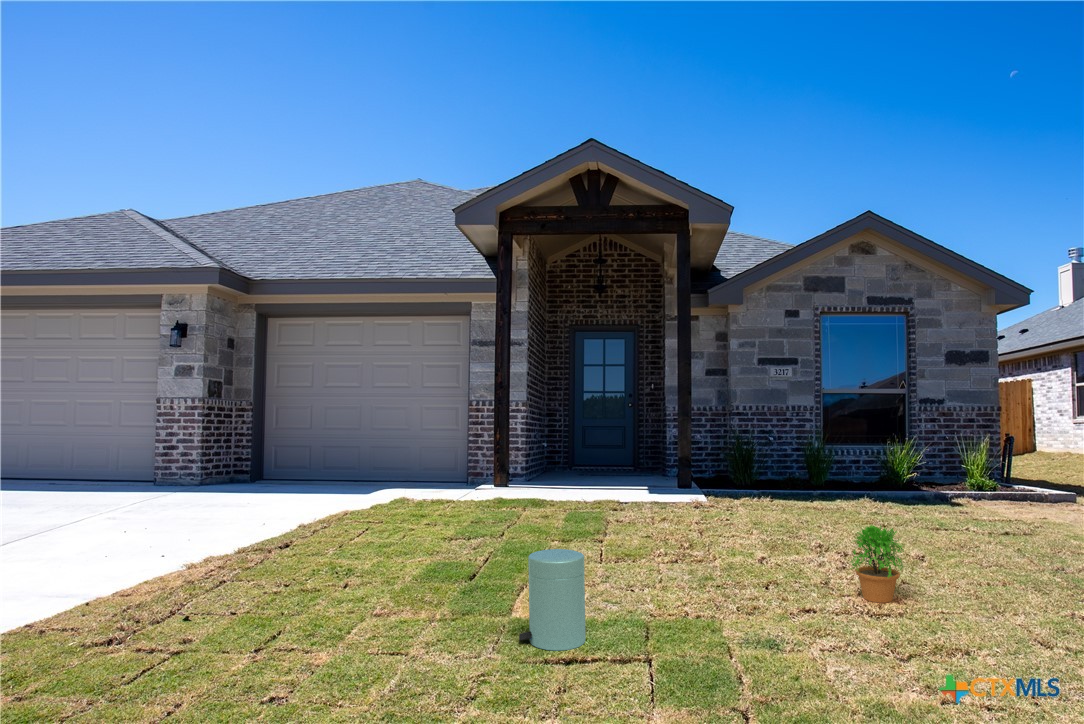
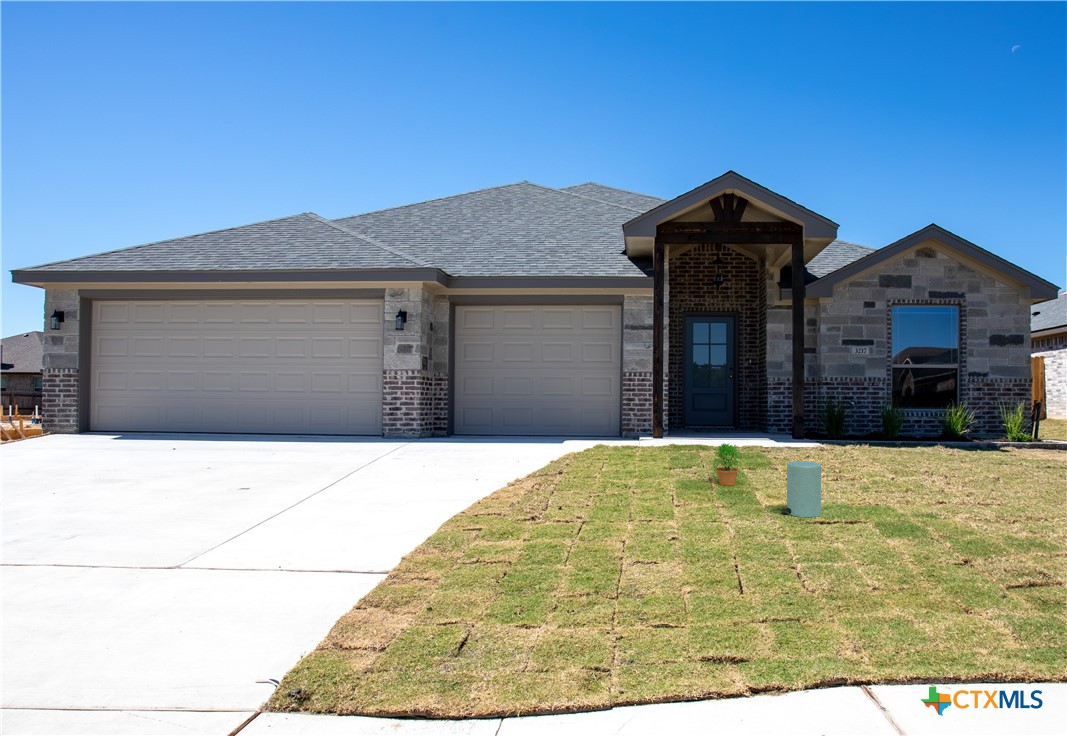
potted plant: present [850,525,904,603] -> present [713,444,741,486]

